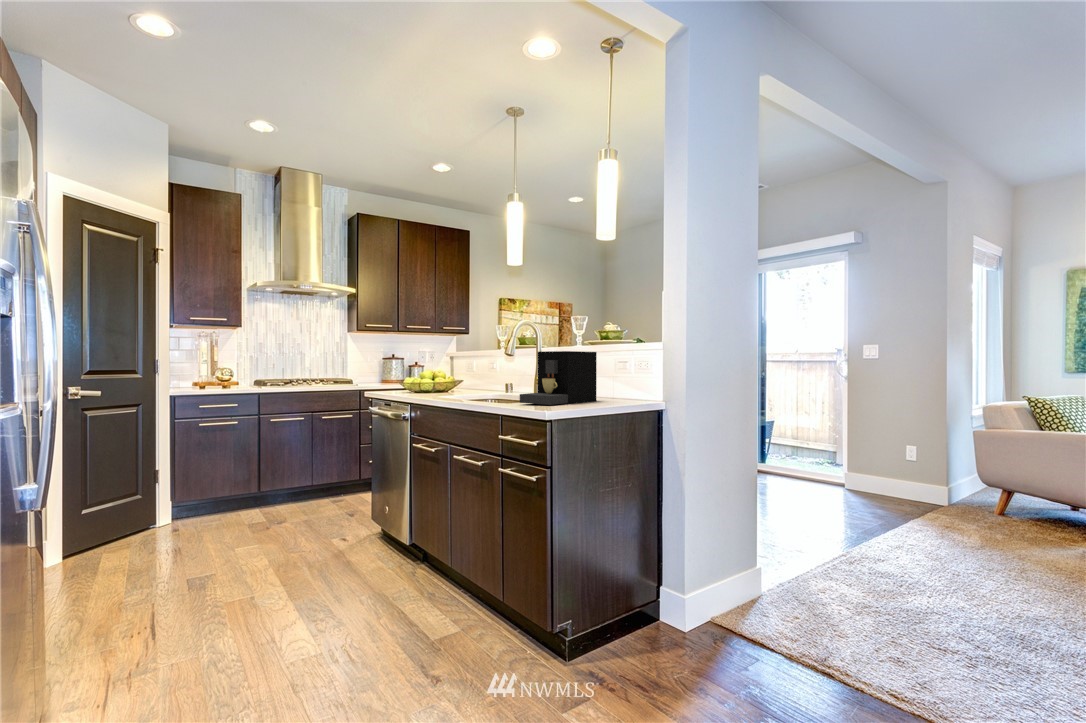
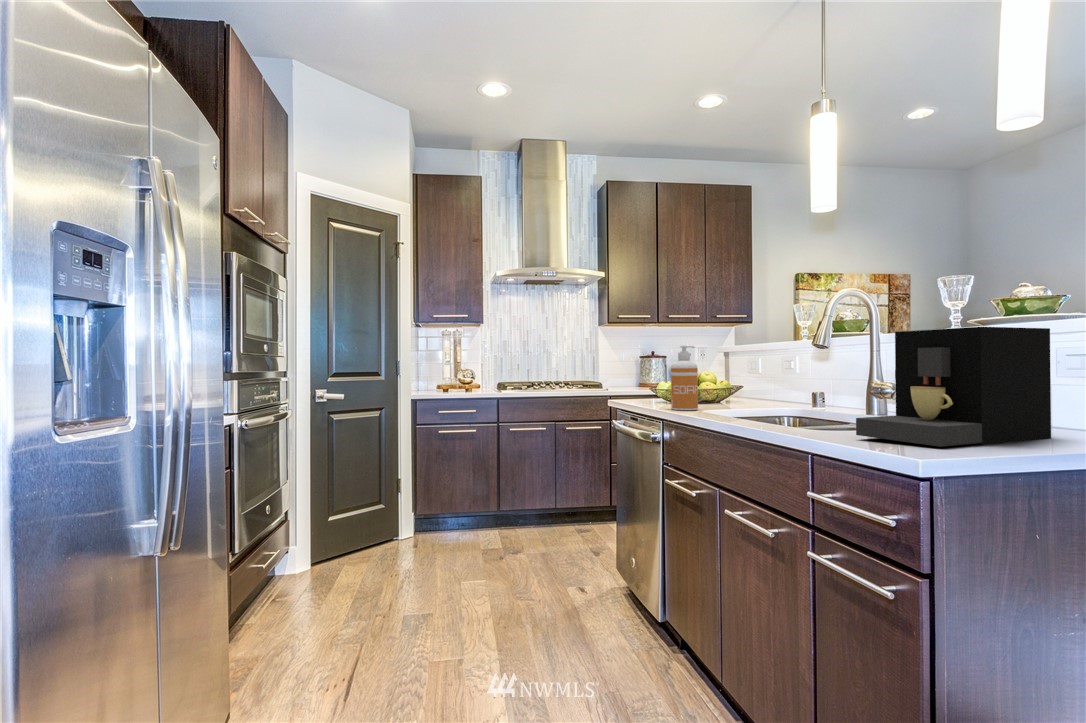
soap dispenser: none [419,354,437,396] -> present [671,346,698,410]

